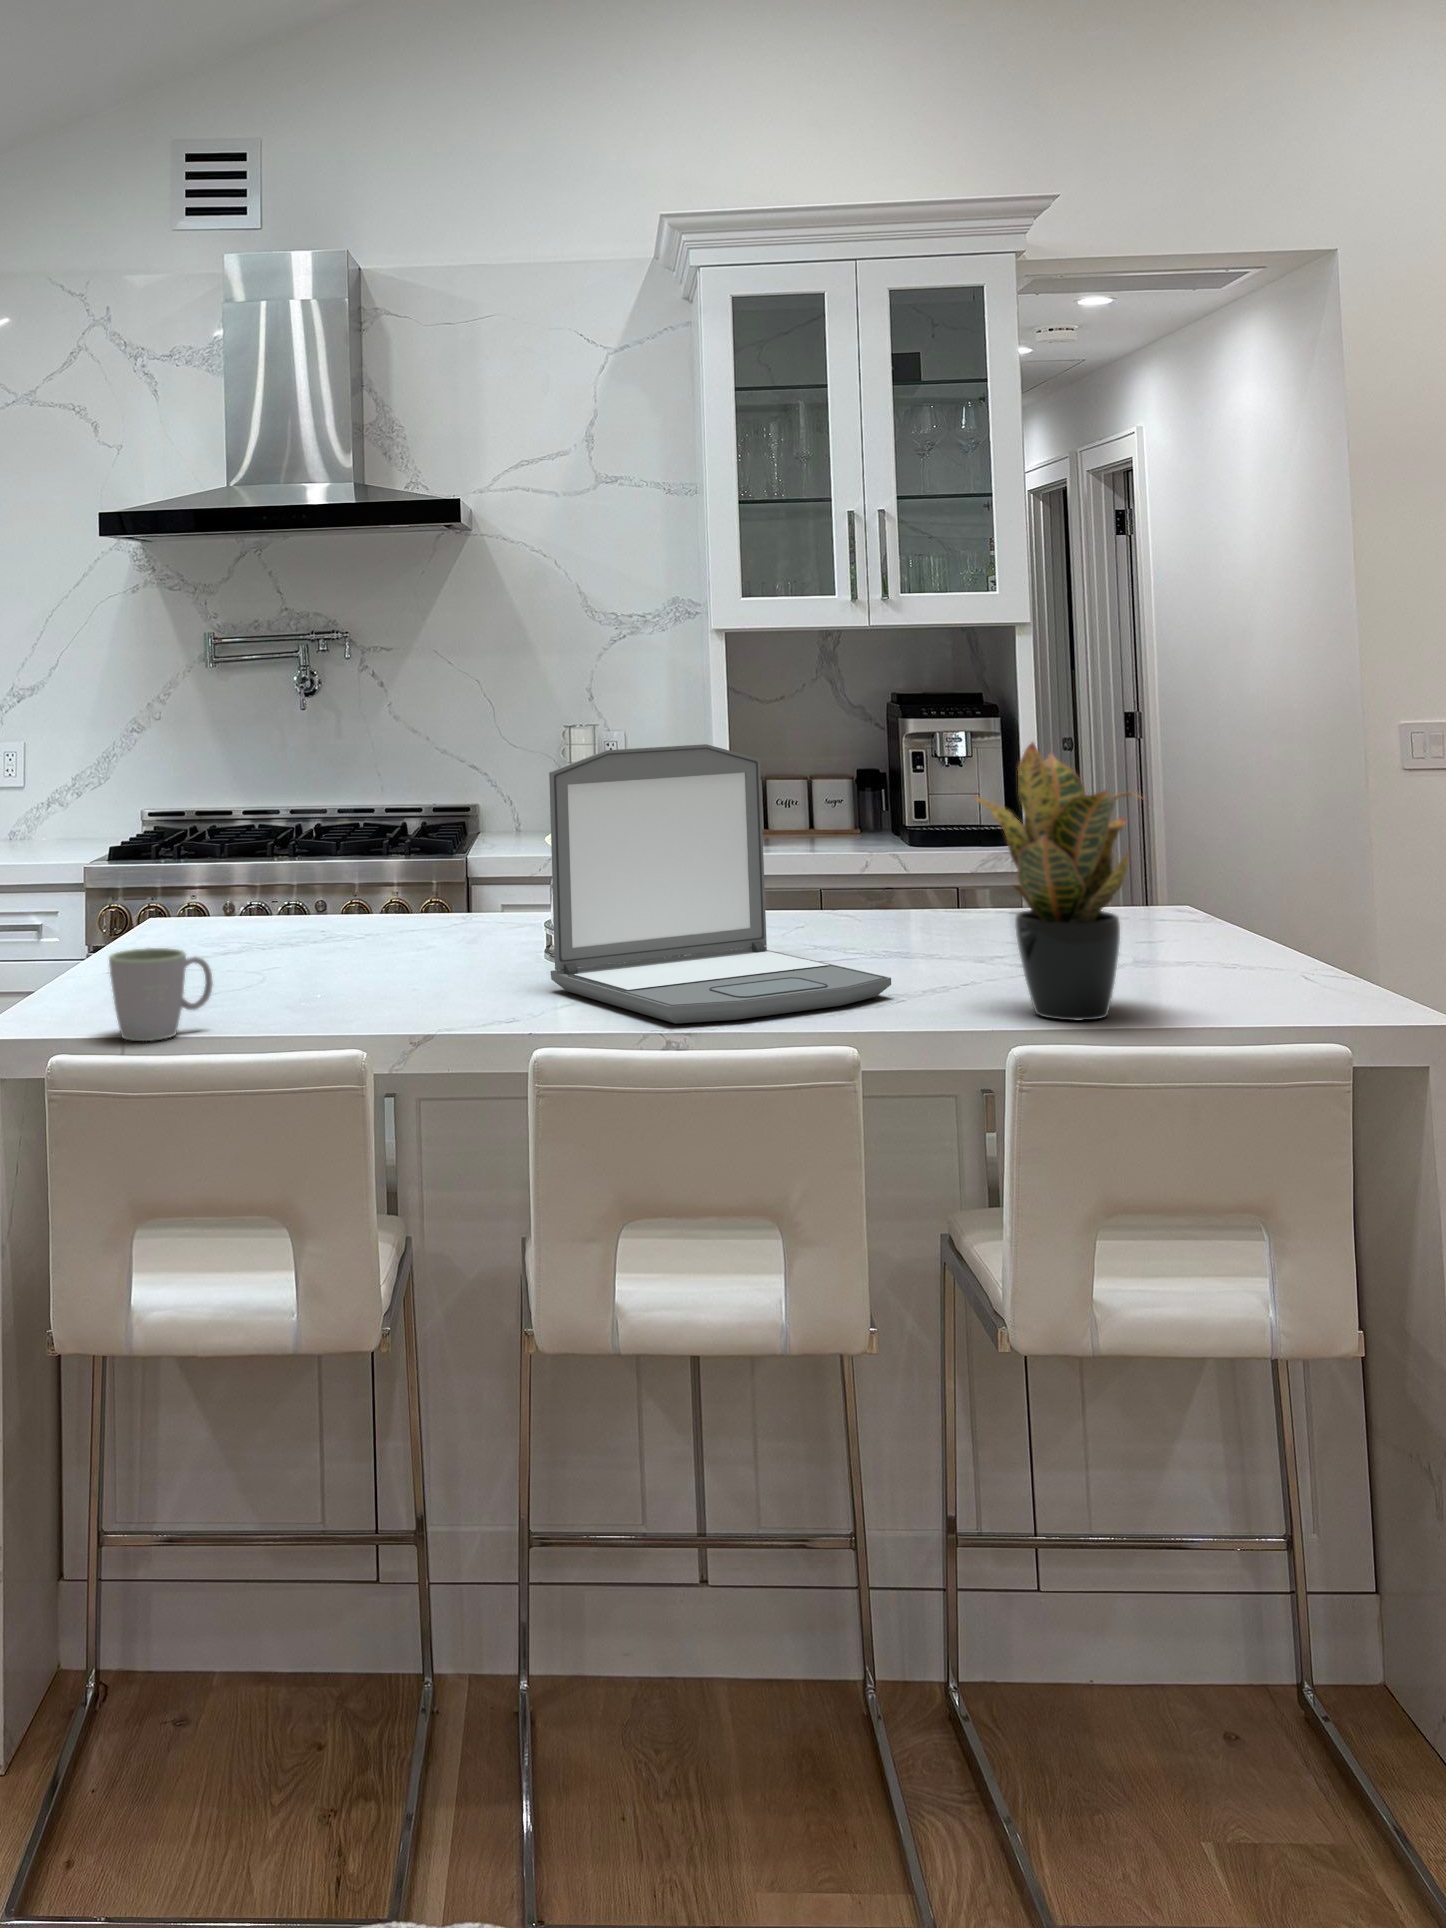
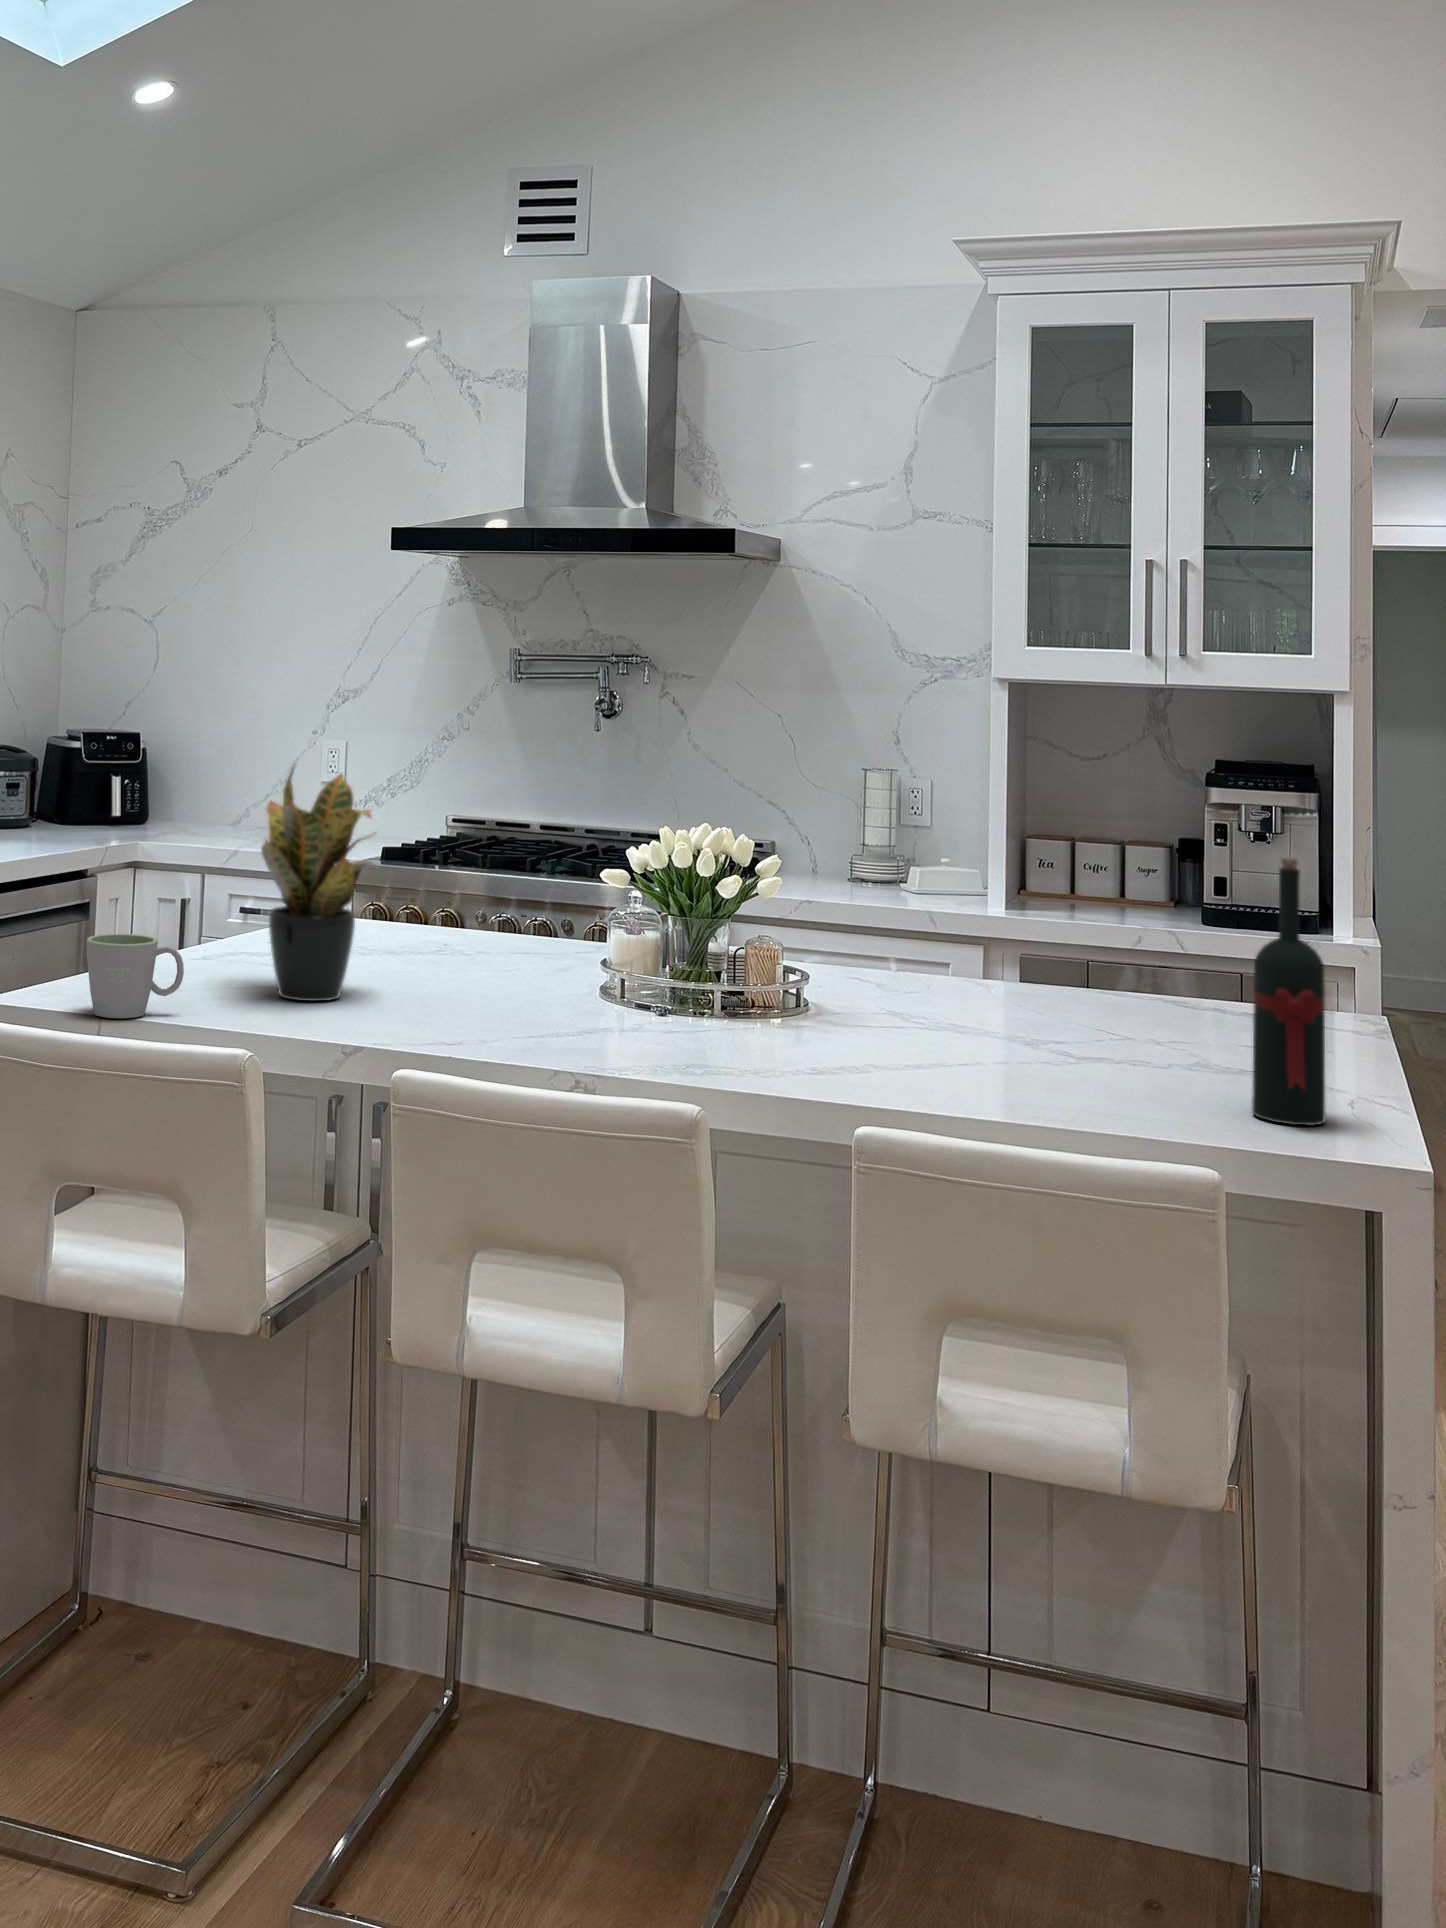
potted plant: present [975,743,1140,1020] -> present [261,768,377,1001]
laptop: present [549,744,891,1023] -> none [534,789,851,1071]
wine bottle: none [1237,758,1308,994] -> present [1252,858,1325,1125]

